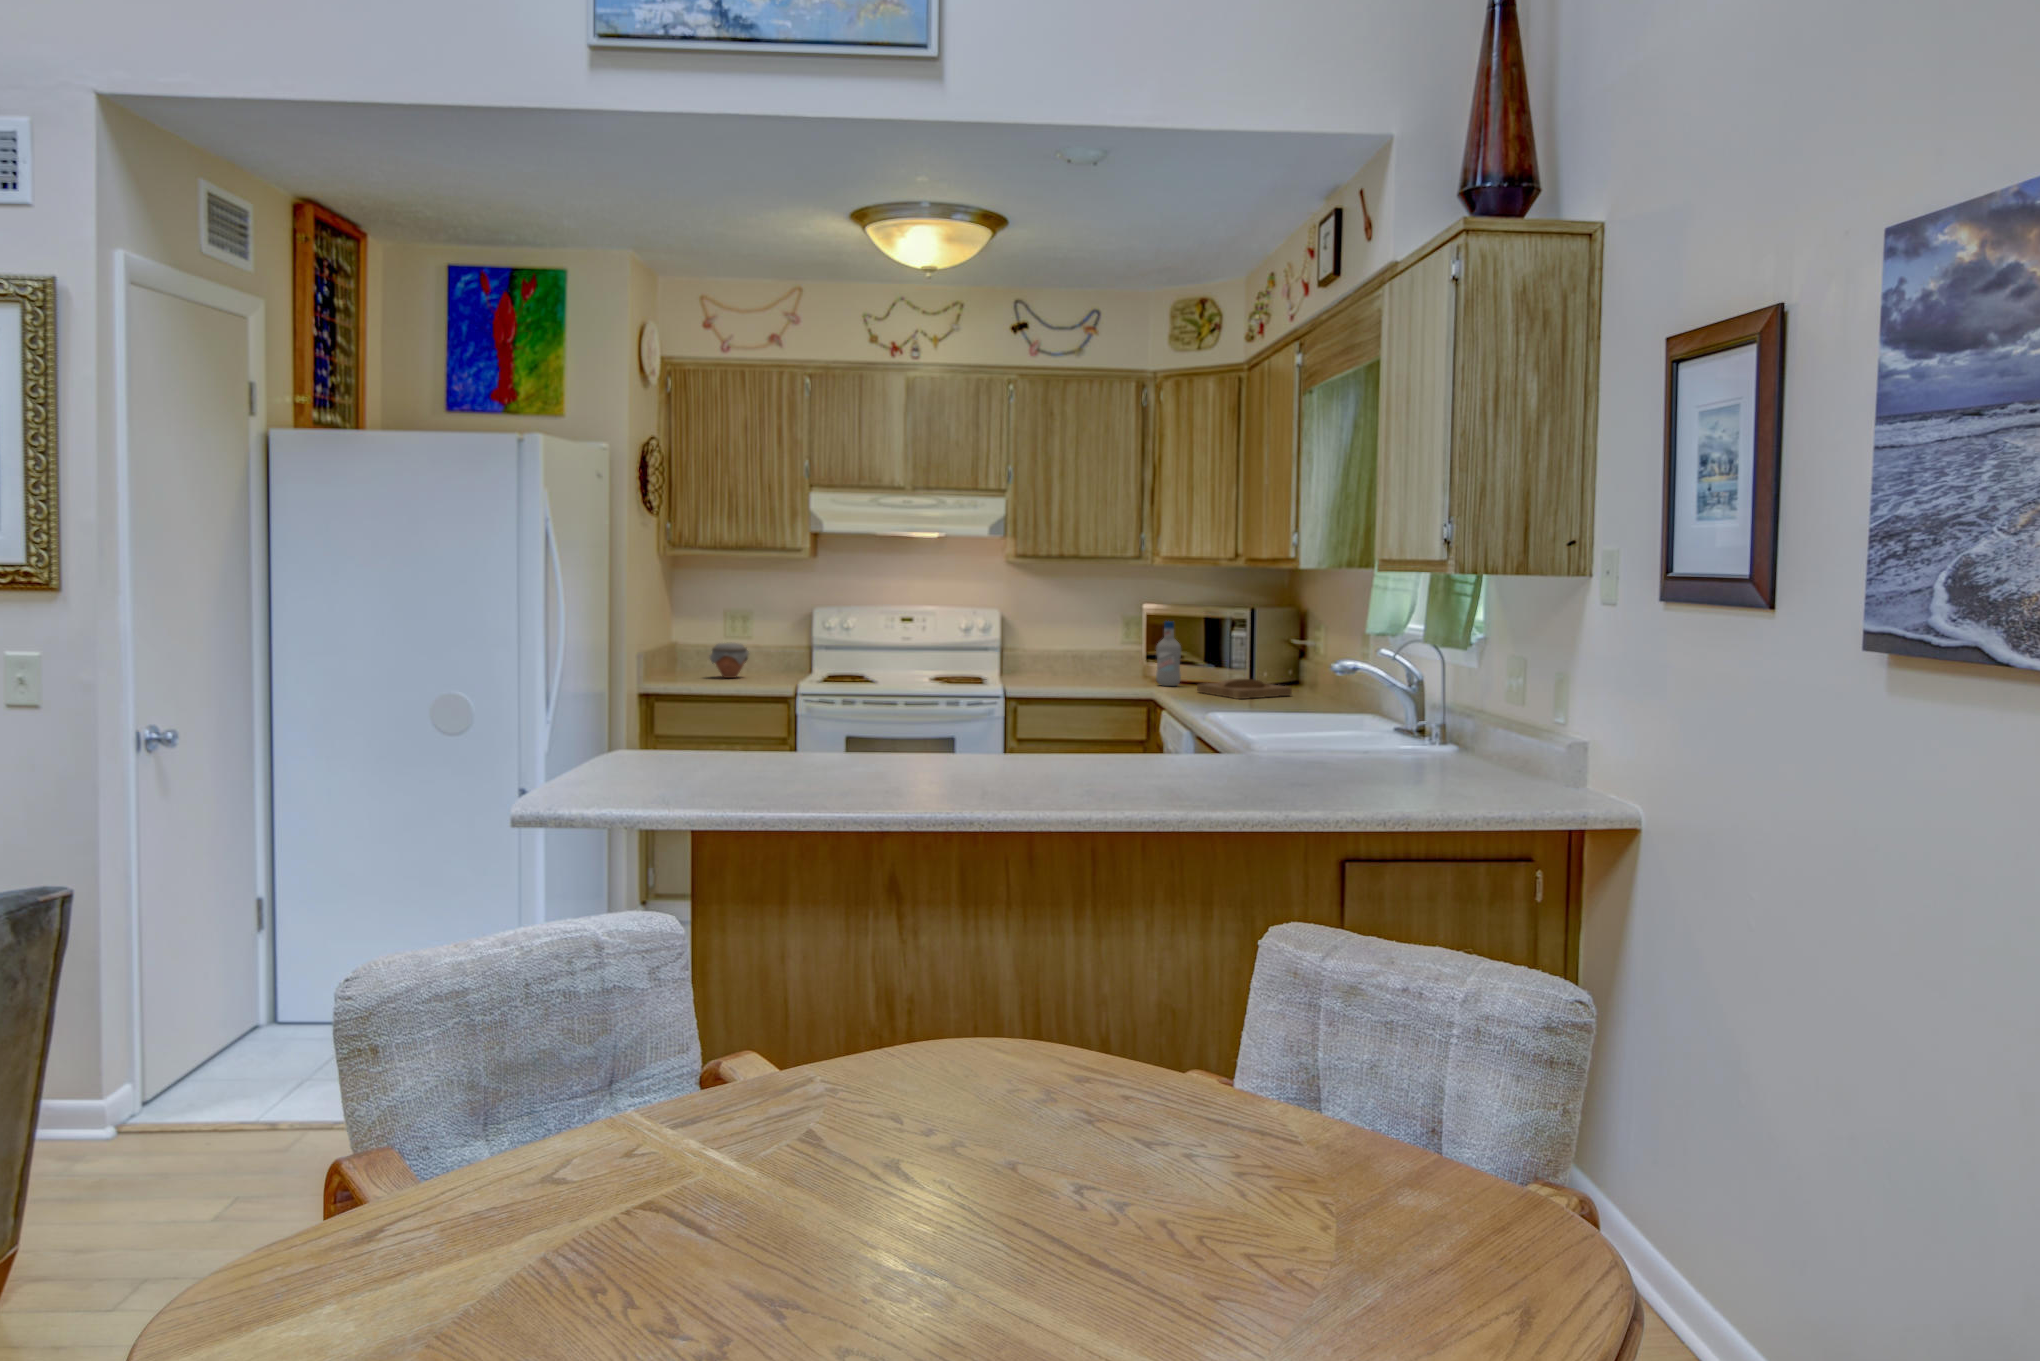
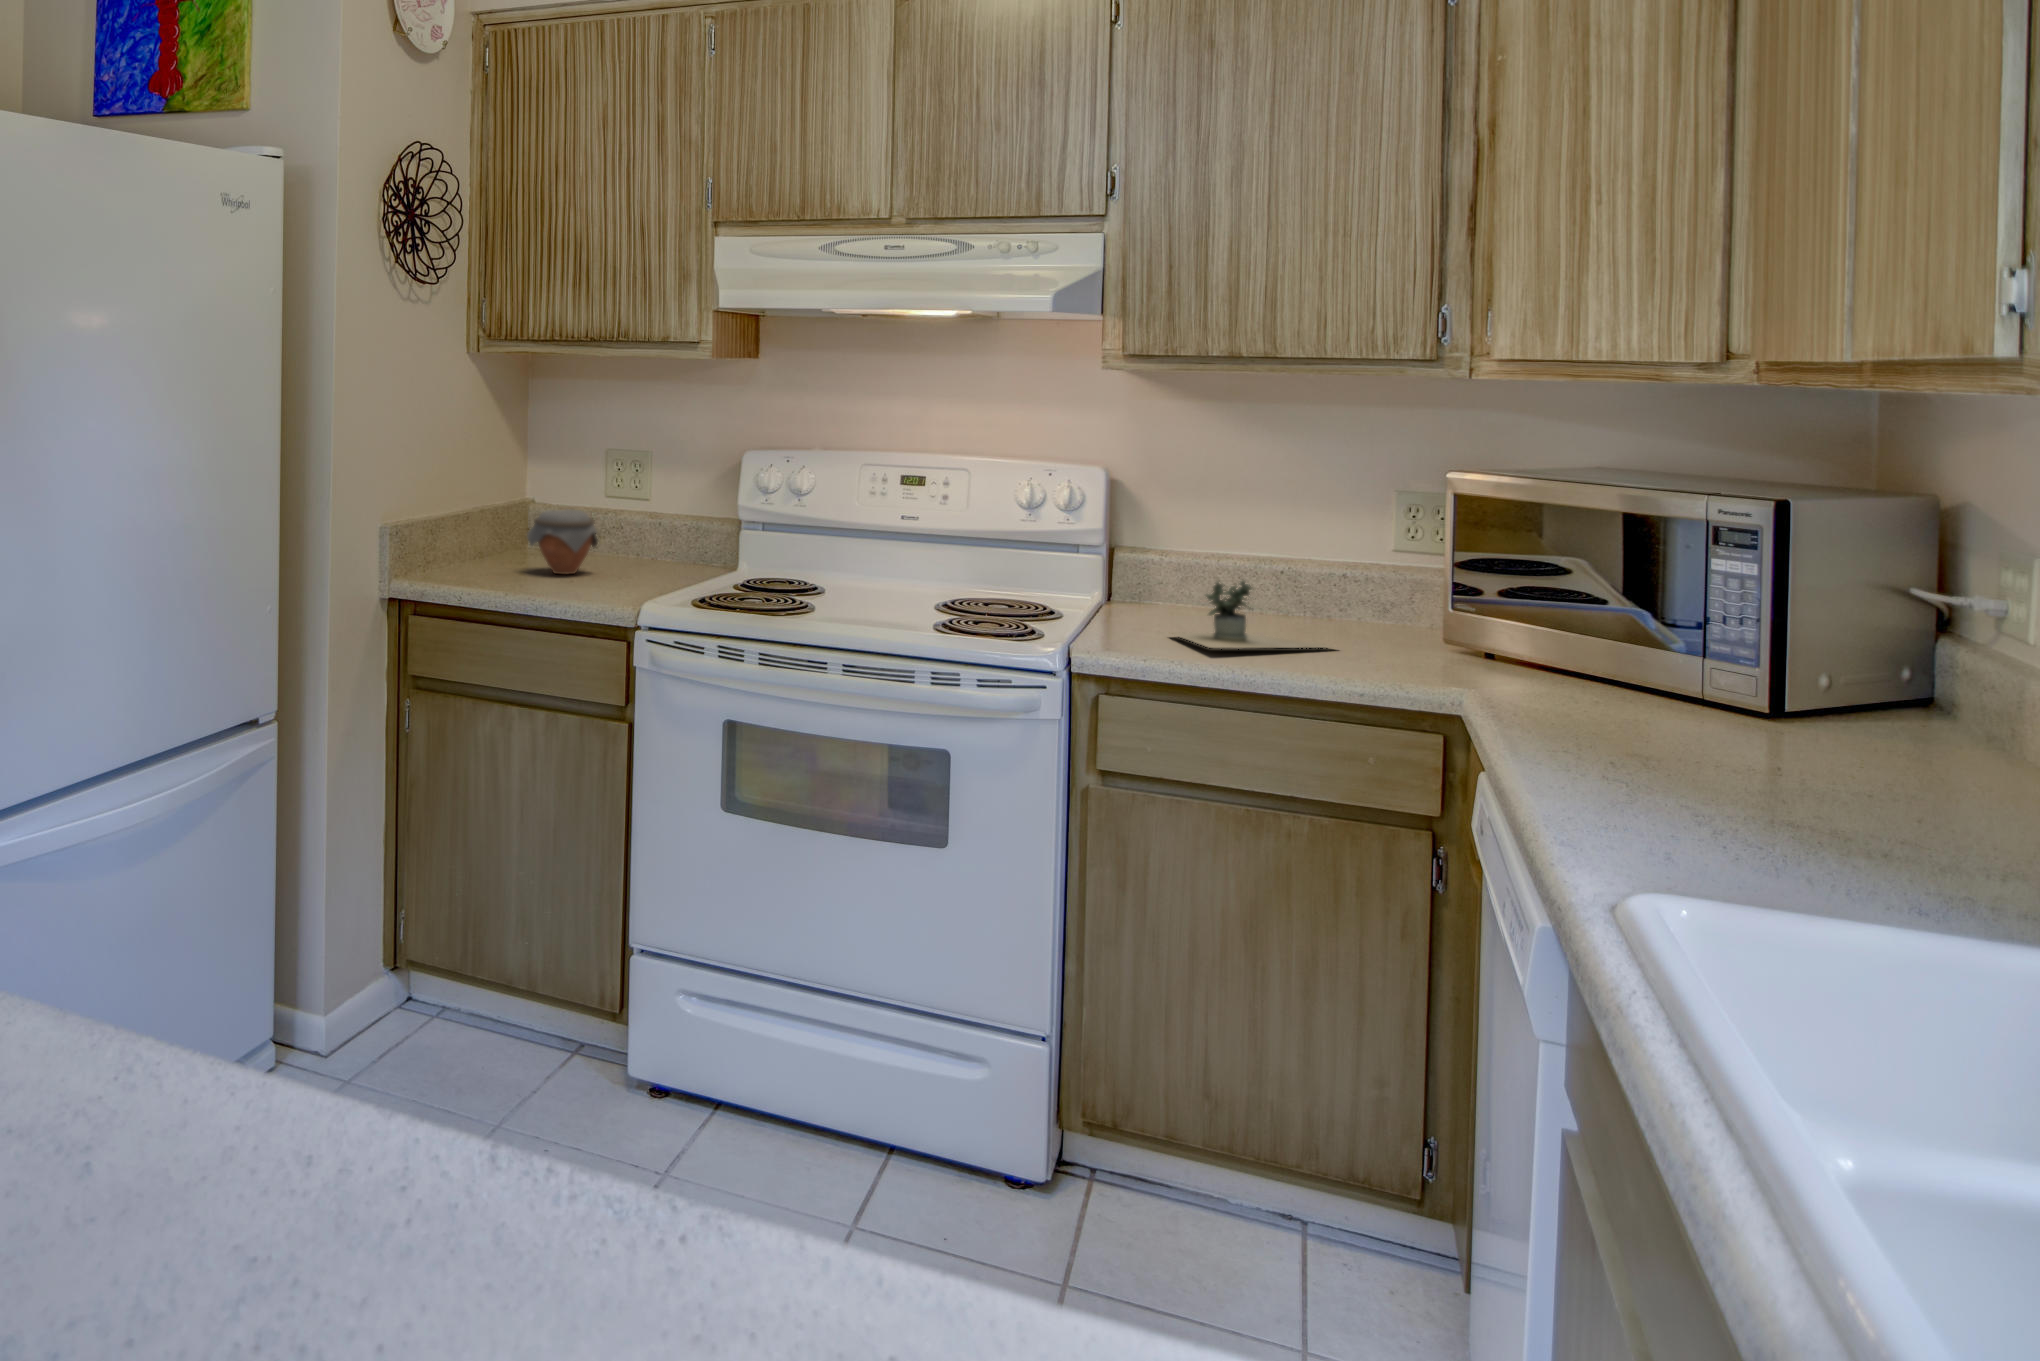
bottle: present [1156,621,1181,686] -> none [1475,520,1551,691]
potted plant: none [1040,653,1123,682] -> present [1173,580,1332,648]
tray: present [1197,679,1292,699] -> none [1596,704,1955,783]

